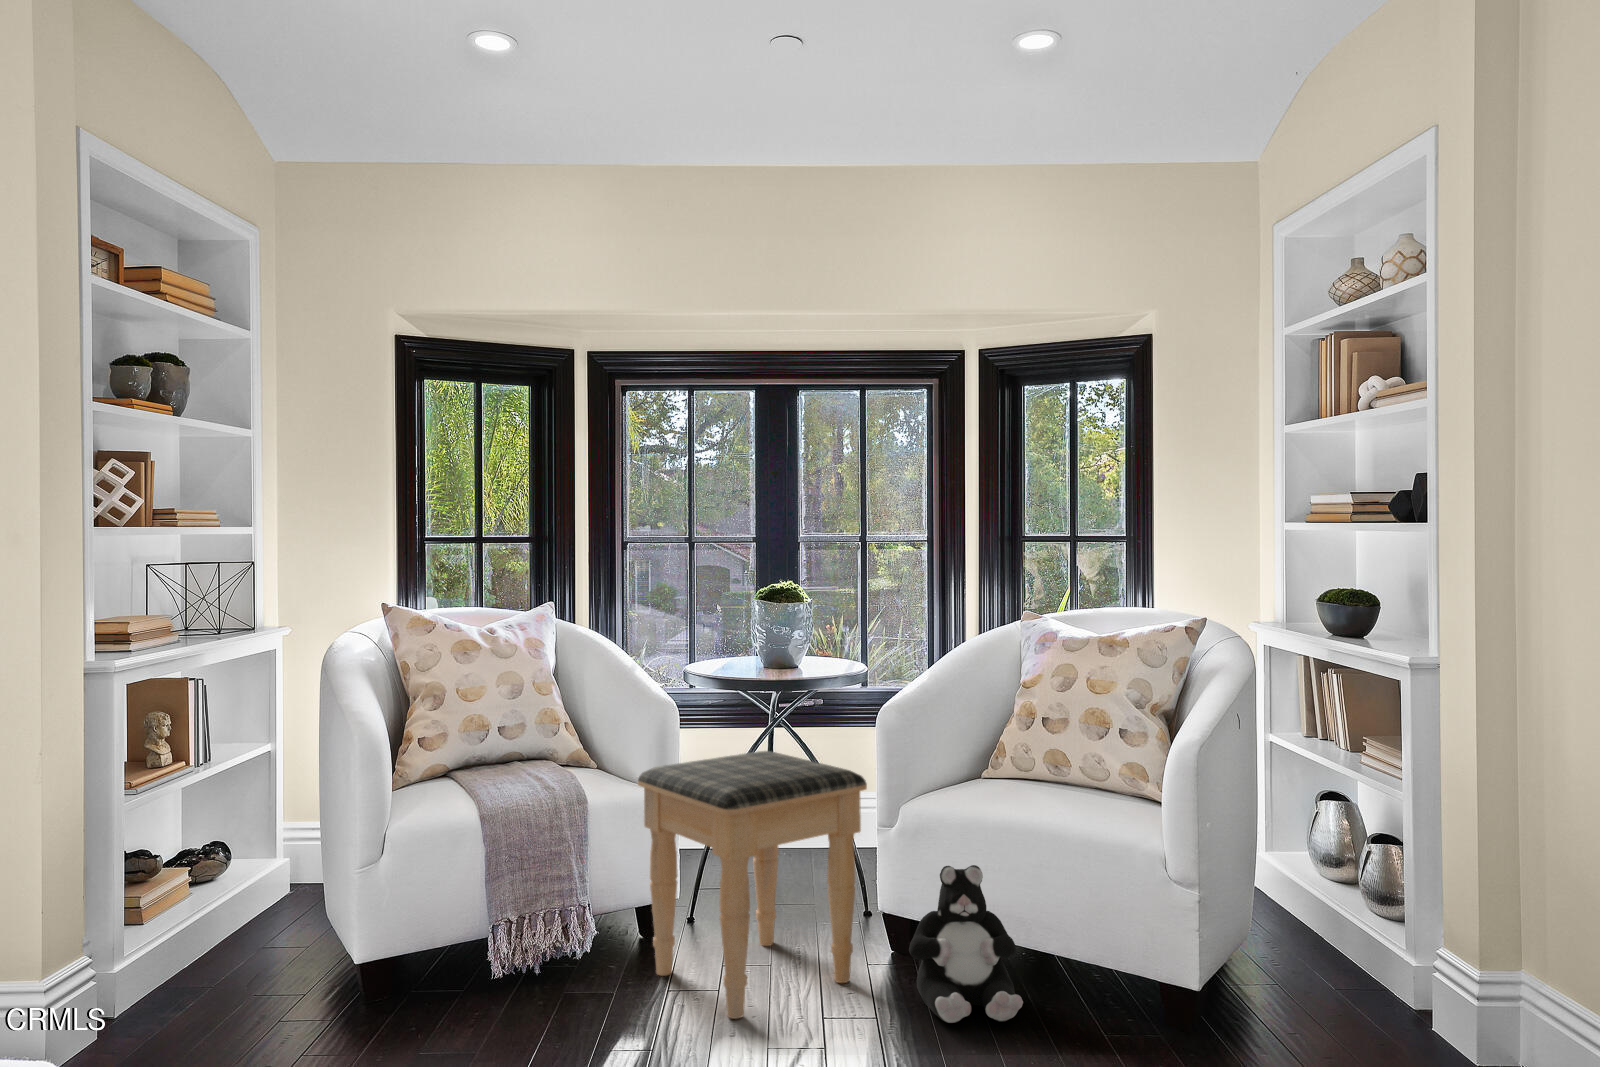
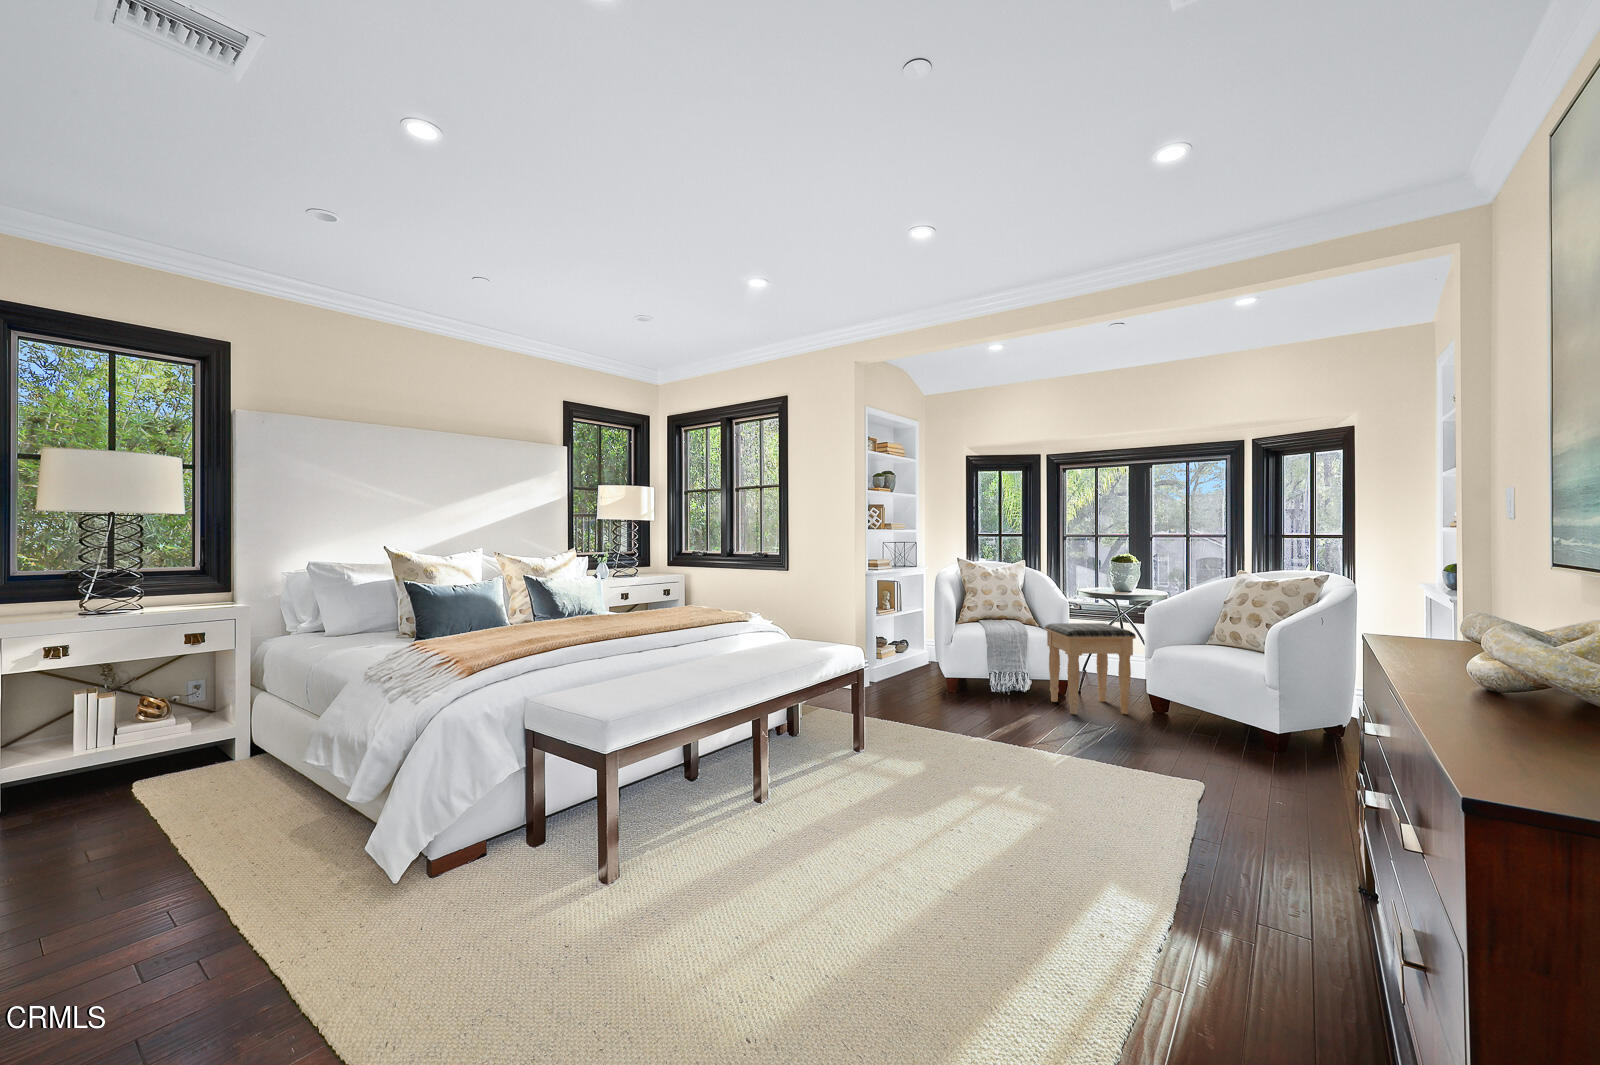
plush toy: present [909,865,1023,1023] -> none [1148,672,1197,731]

